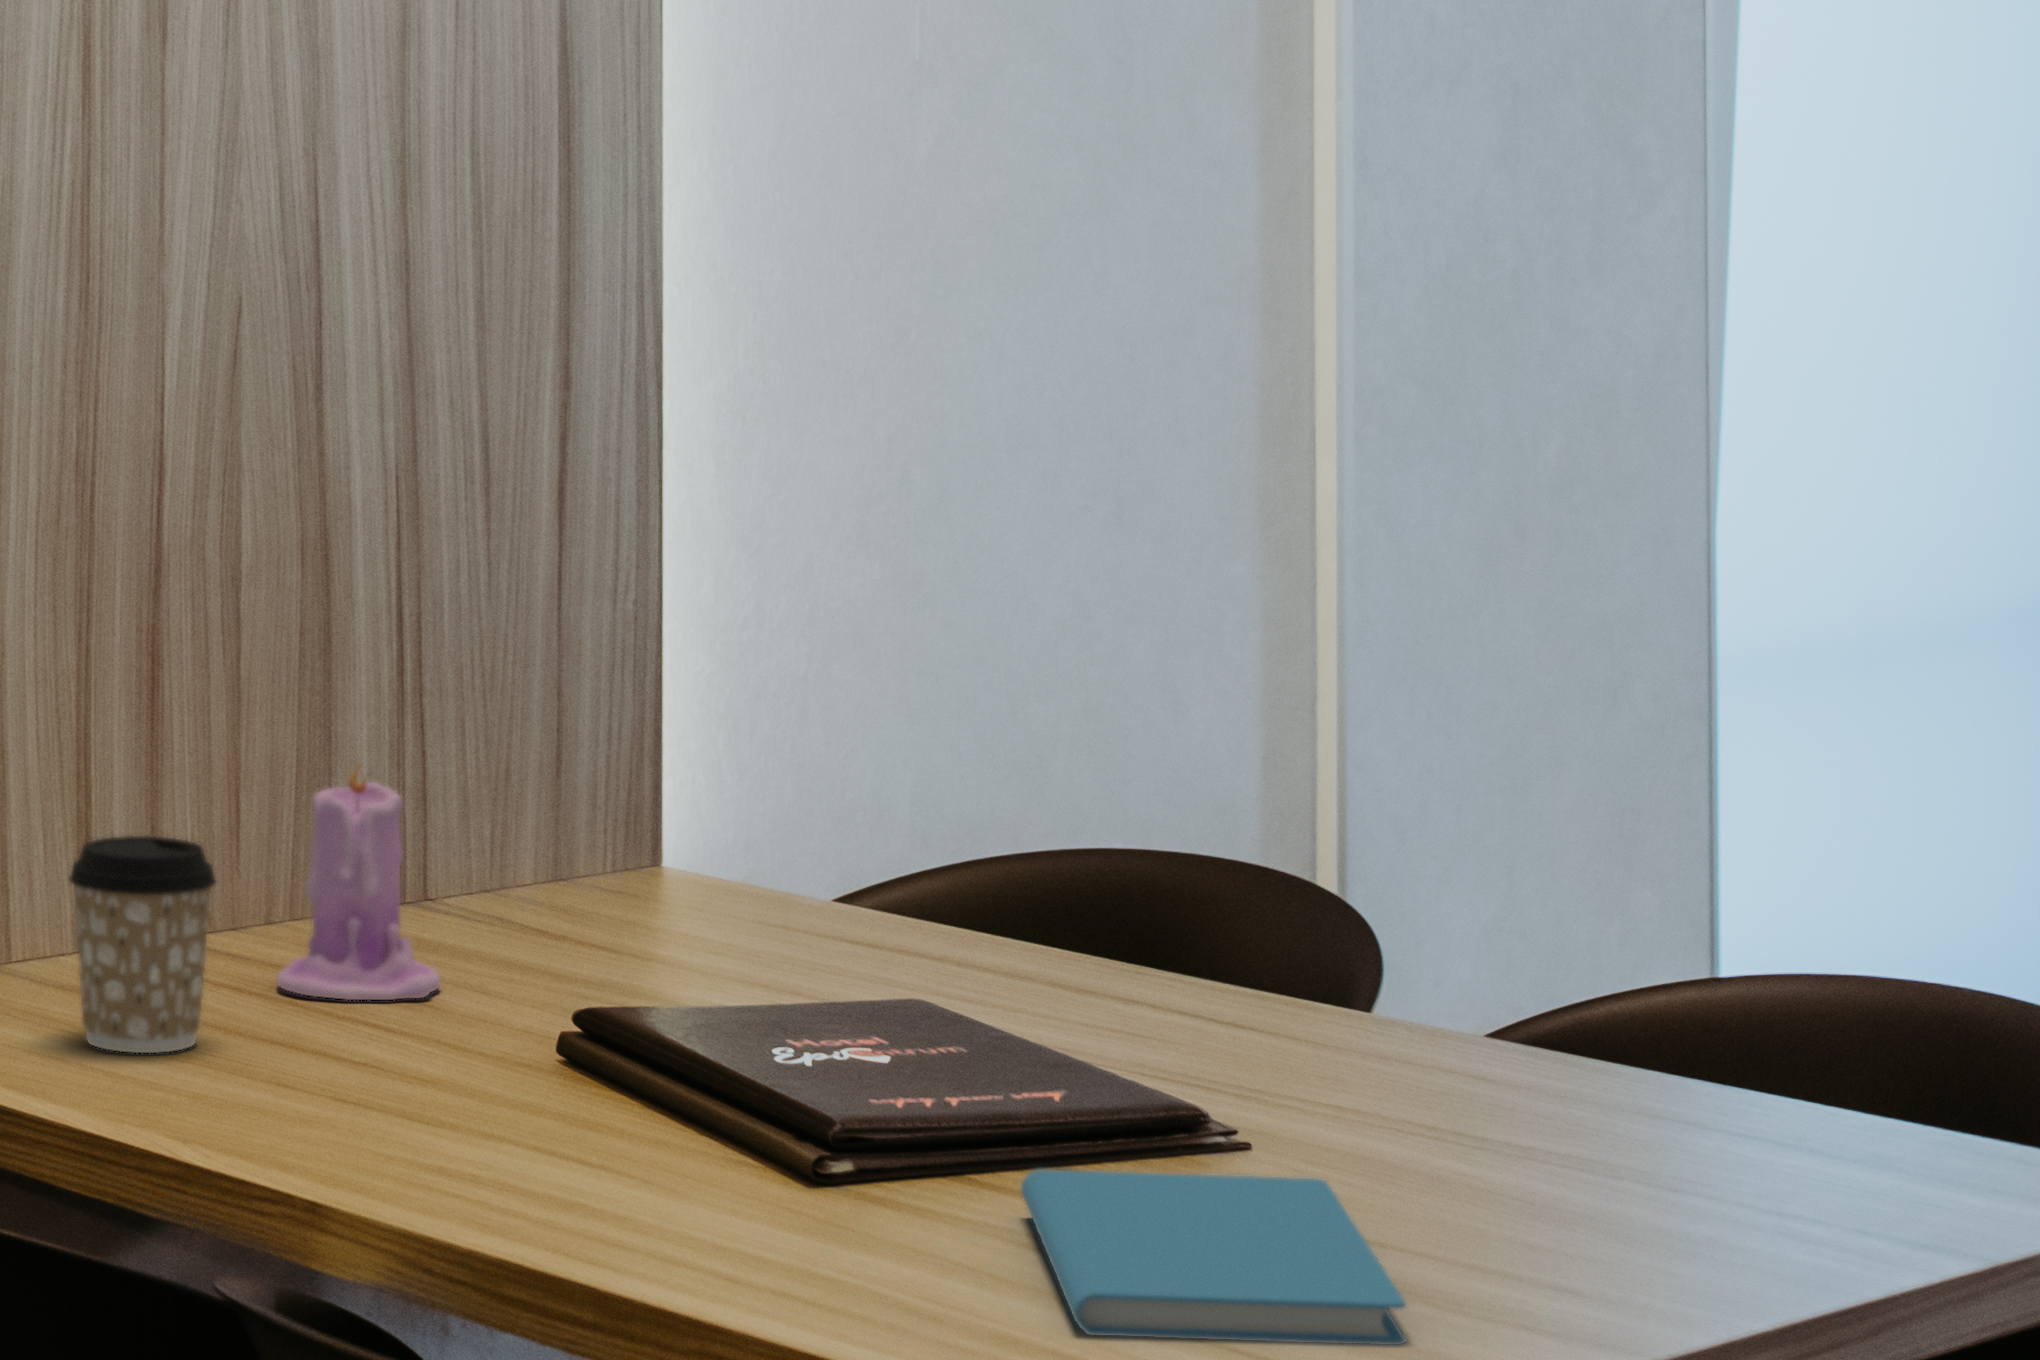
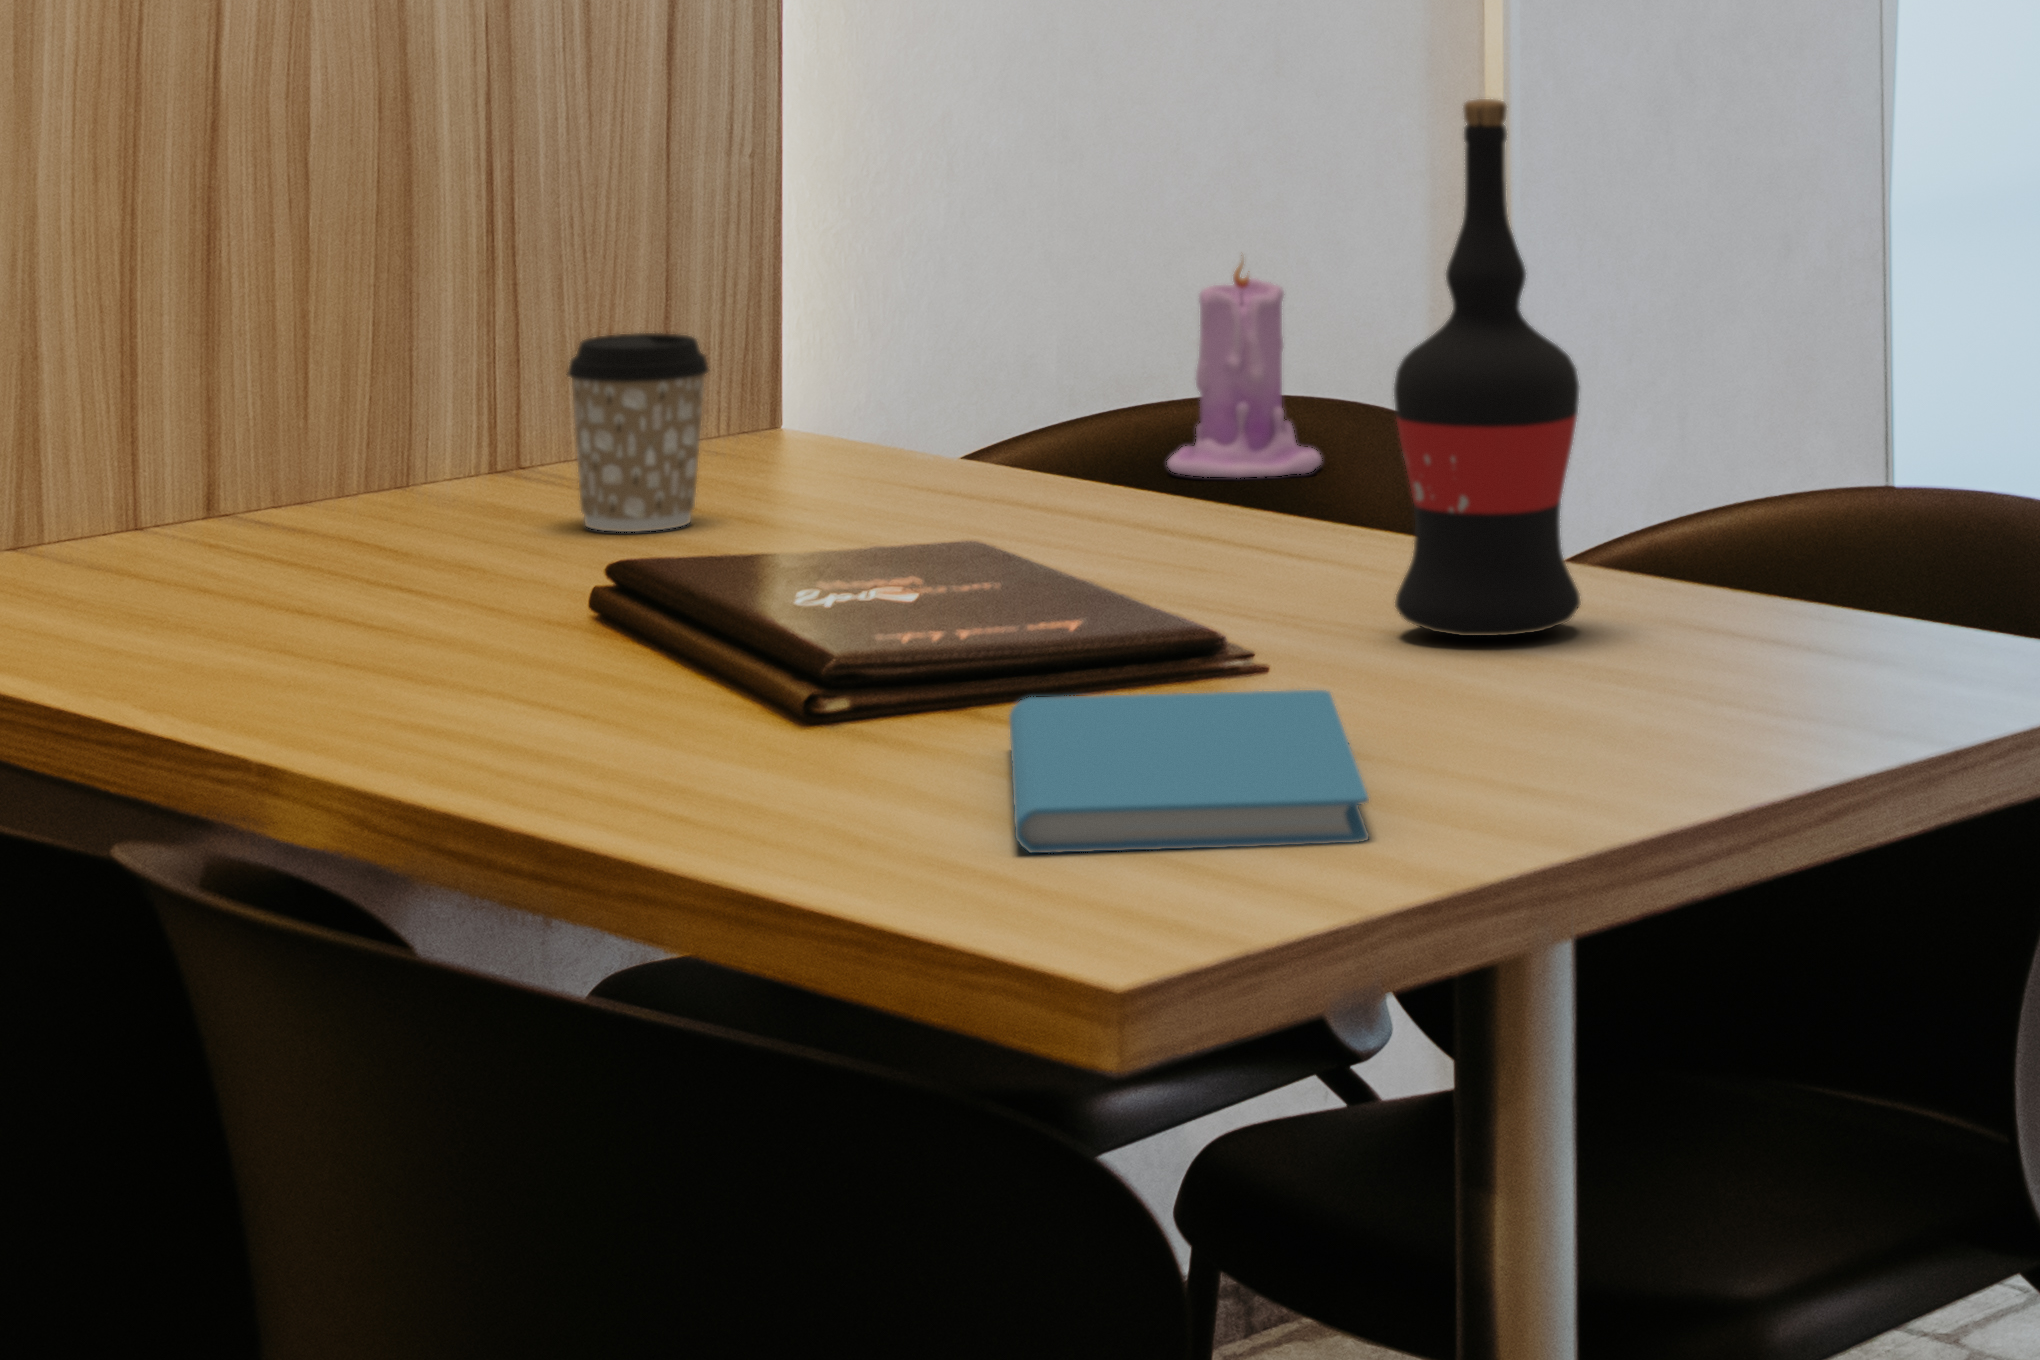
wine bottle: none [1344,596,1531,1120] -> present [1394,99,1580,636]
candle: present [278,760,440,1000] -> present [1167,262,1322,478]
coffee cup: present [69,836,216,1053] -> present [568,333,709,532]

